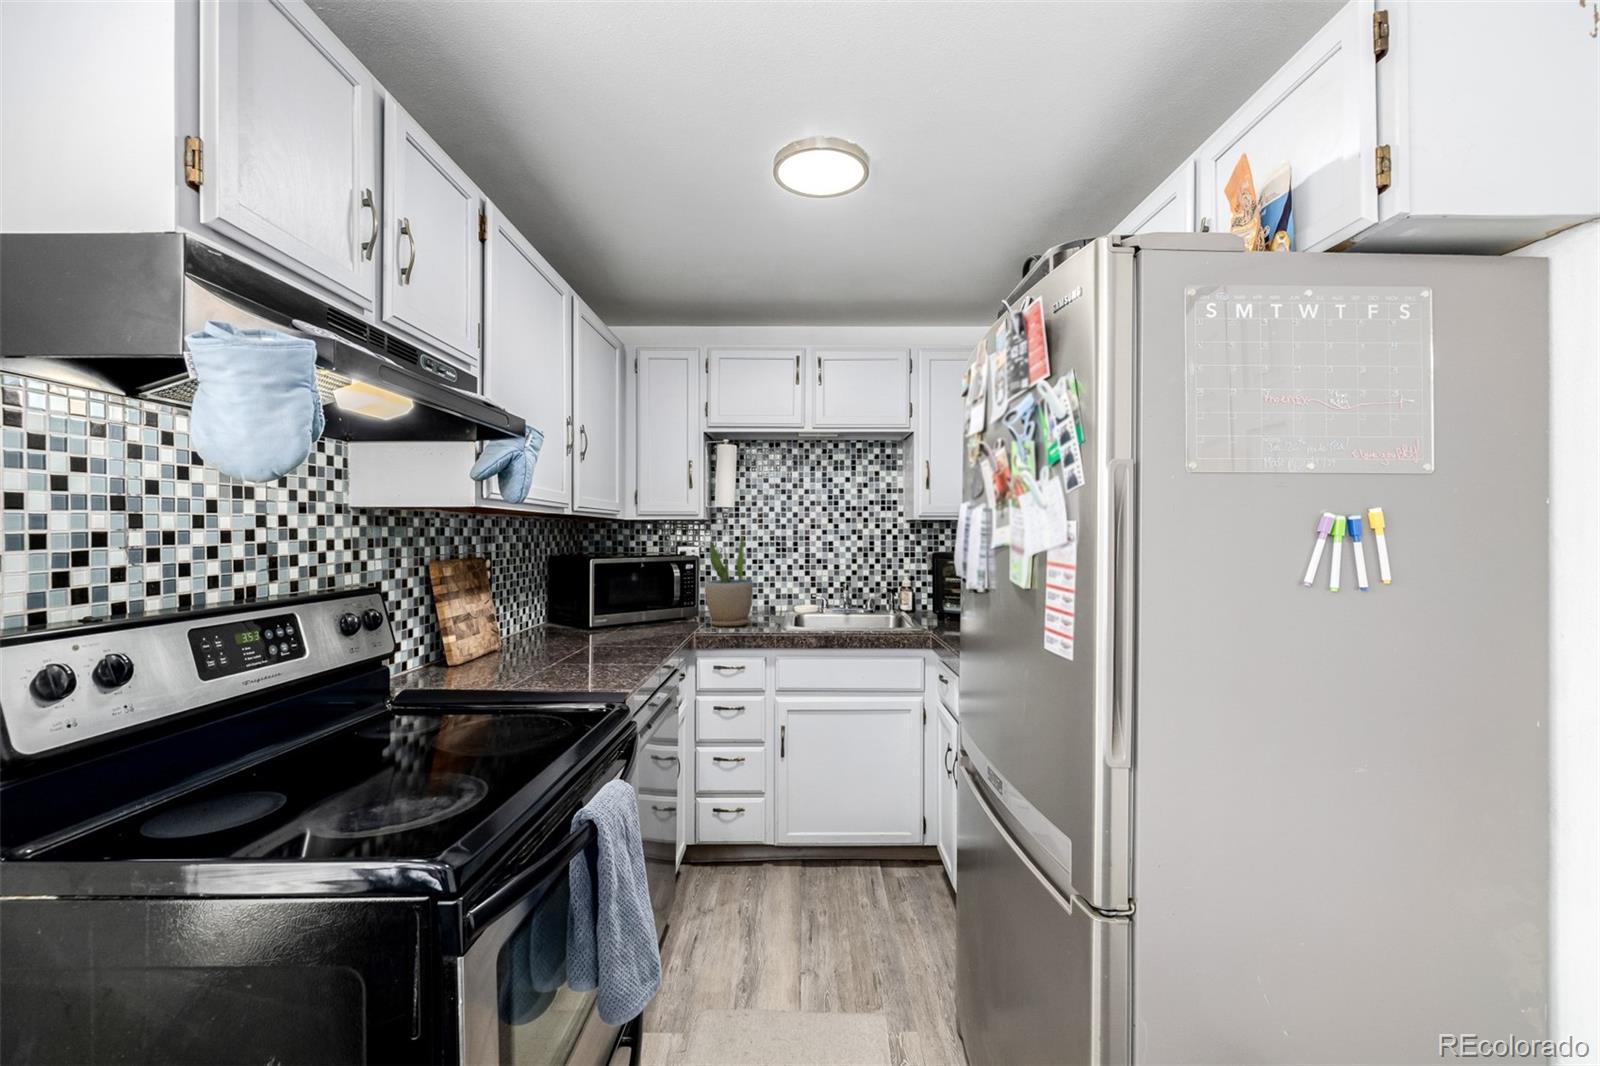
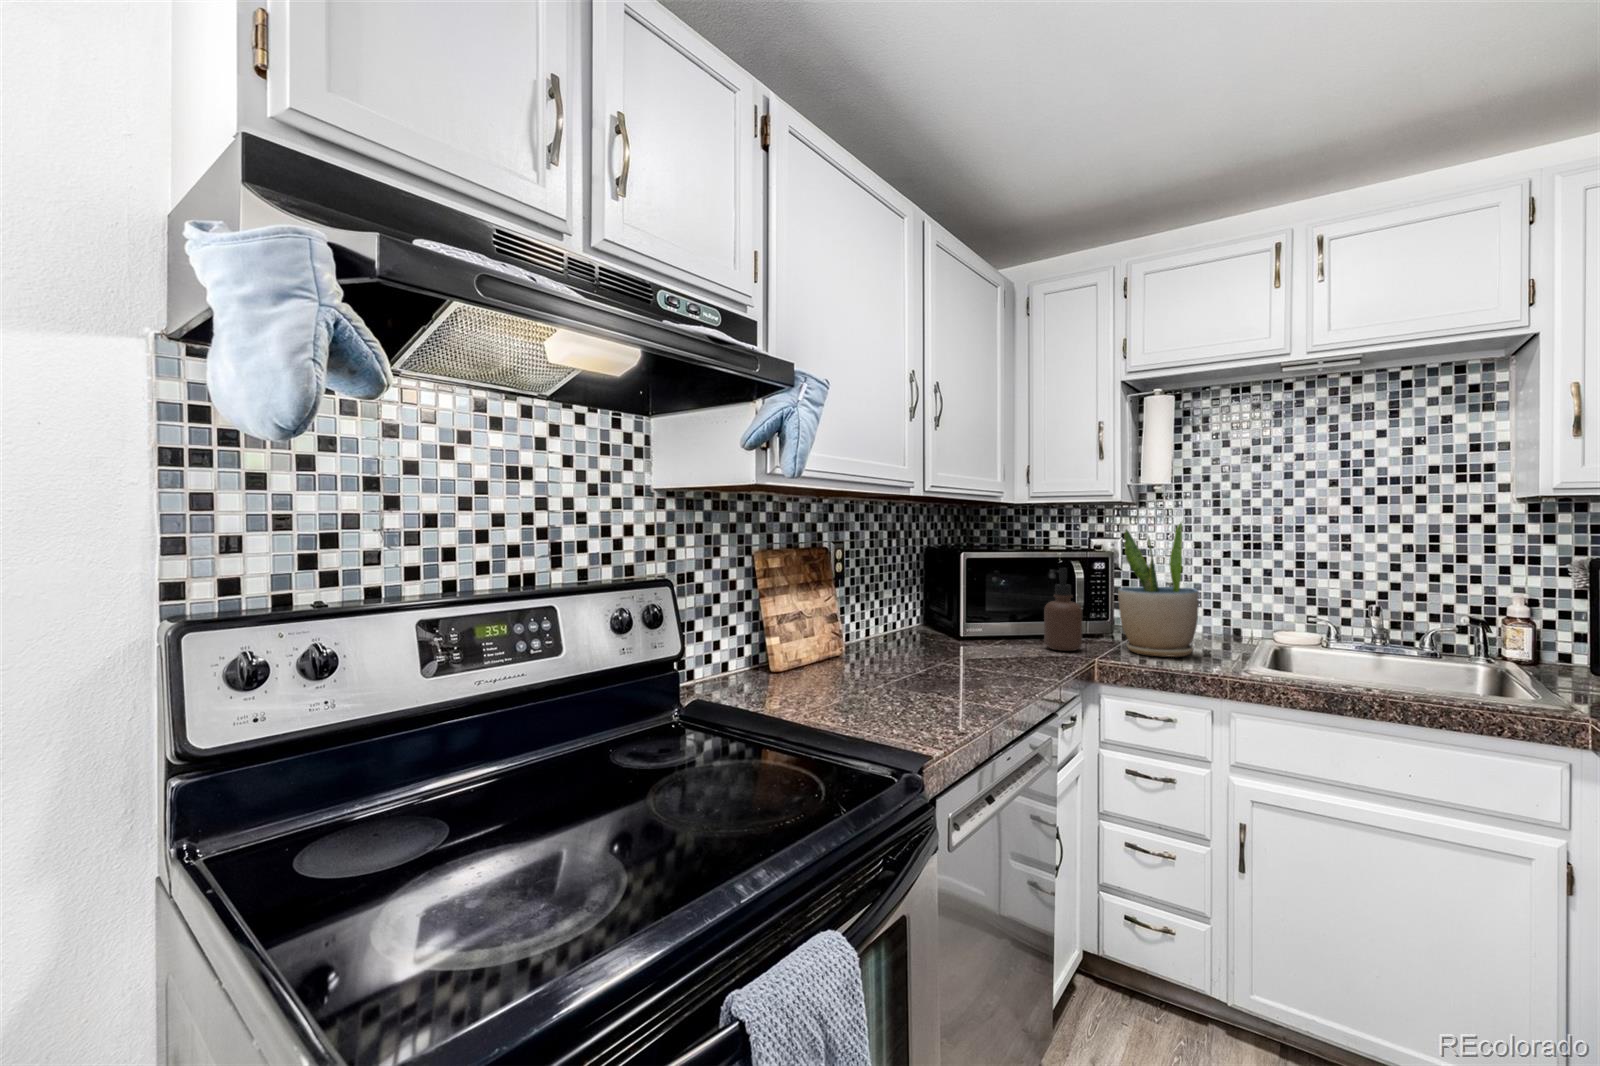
soap dispenser: none [656,569,683,629] -> present [1044,568,1082,651]

